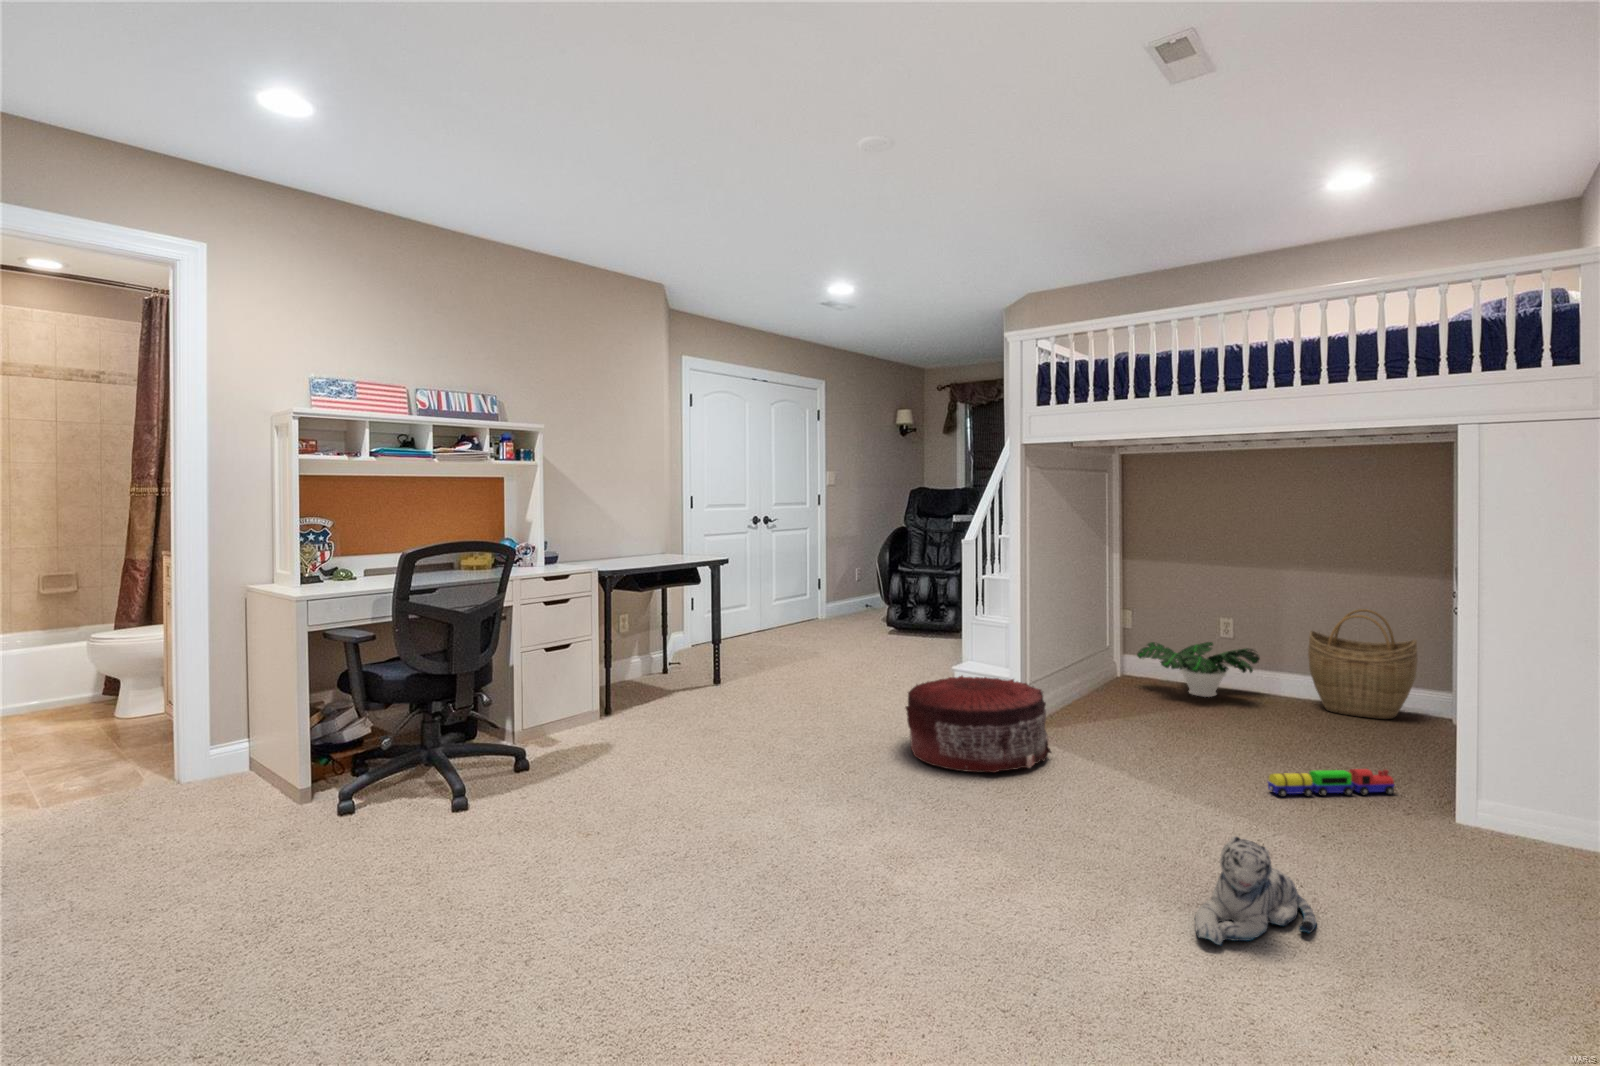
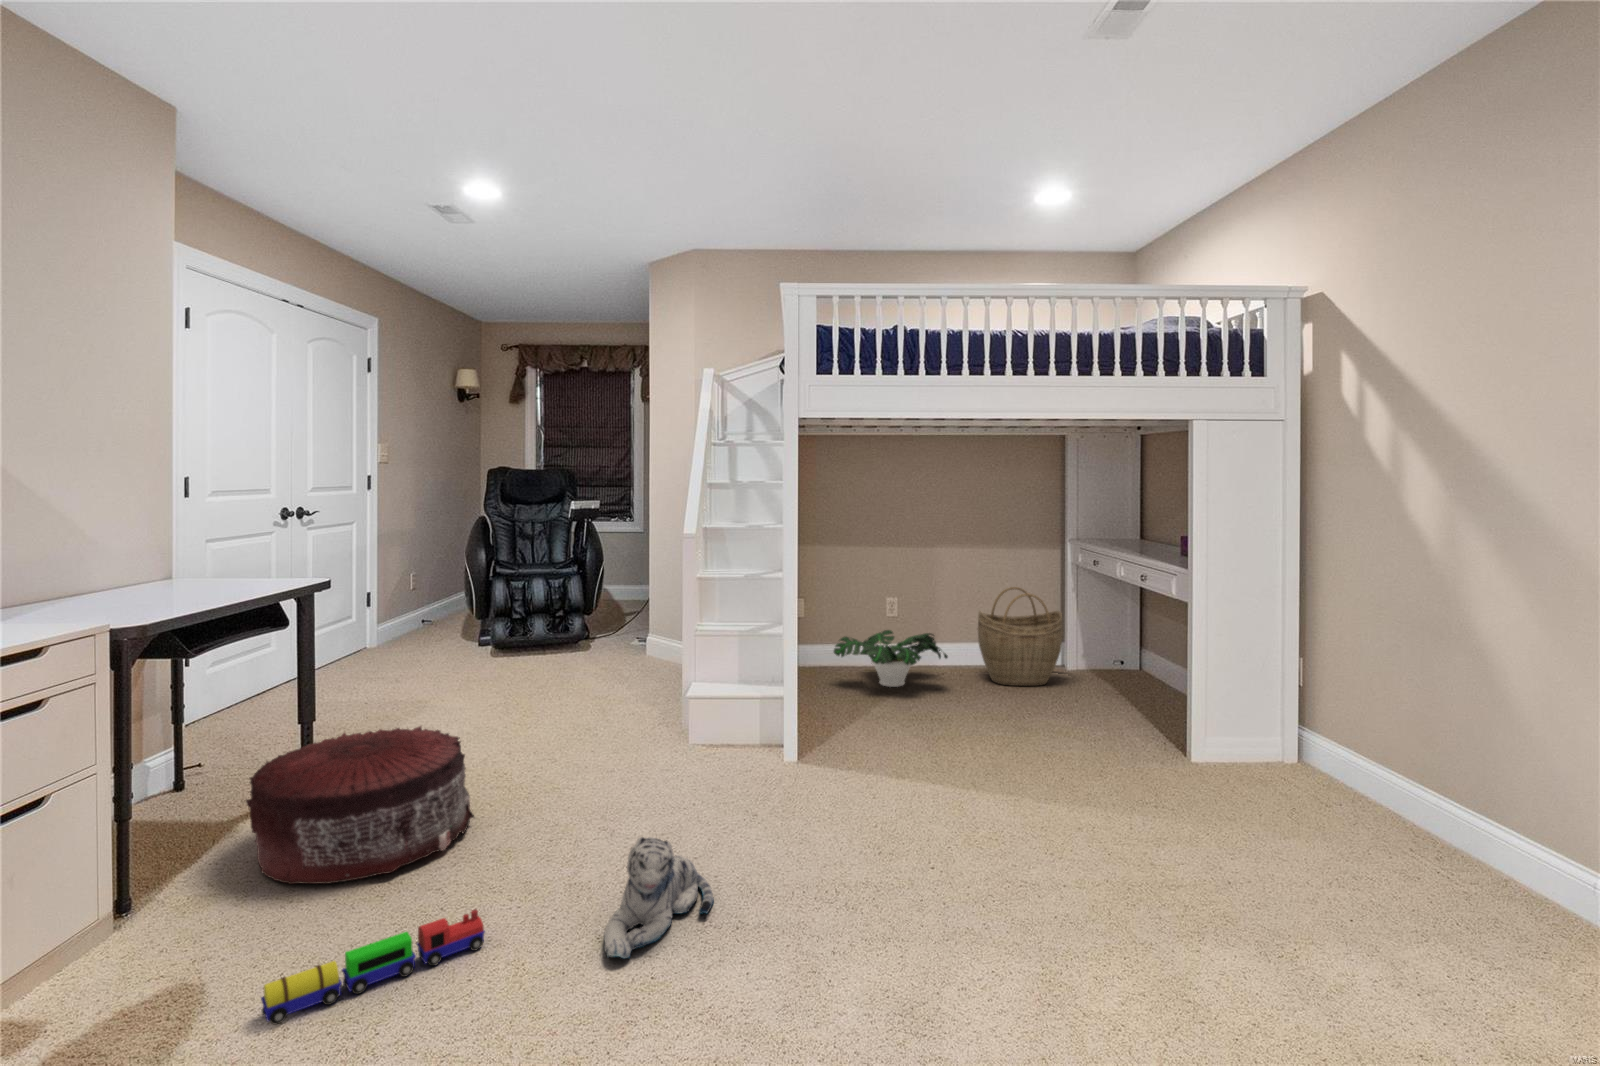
pouf: present [906,676,1051,772] -> present [246,726,474,884]
toy train: present [1268,769,1394,797] -> present [261,909,485,1024]
plush toy: present [1195,836,1317,946] -> present [604,837,714,958]

